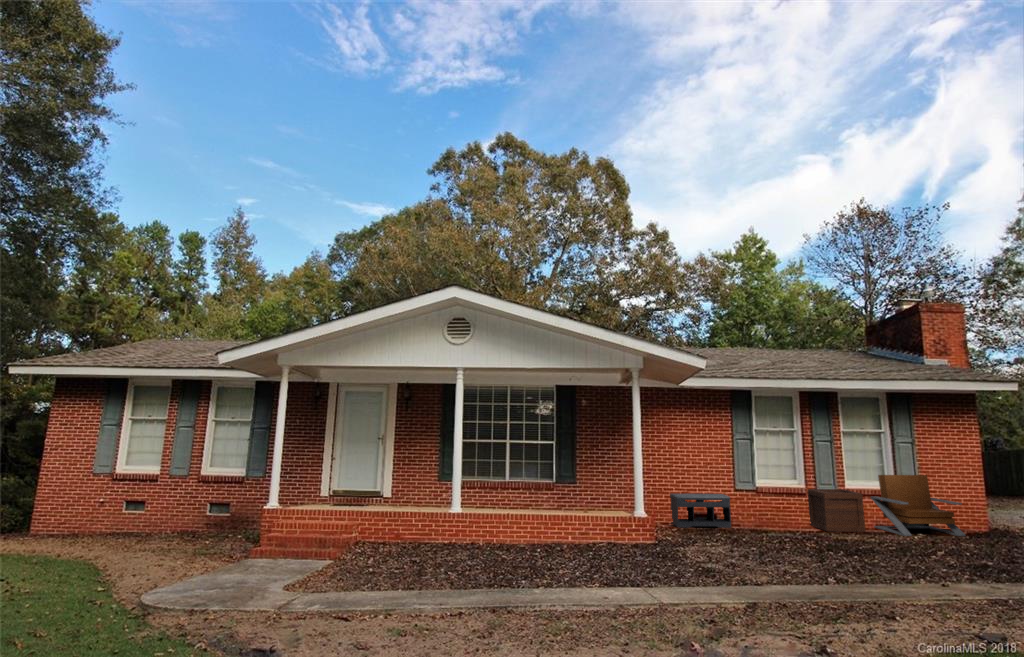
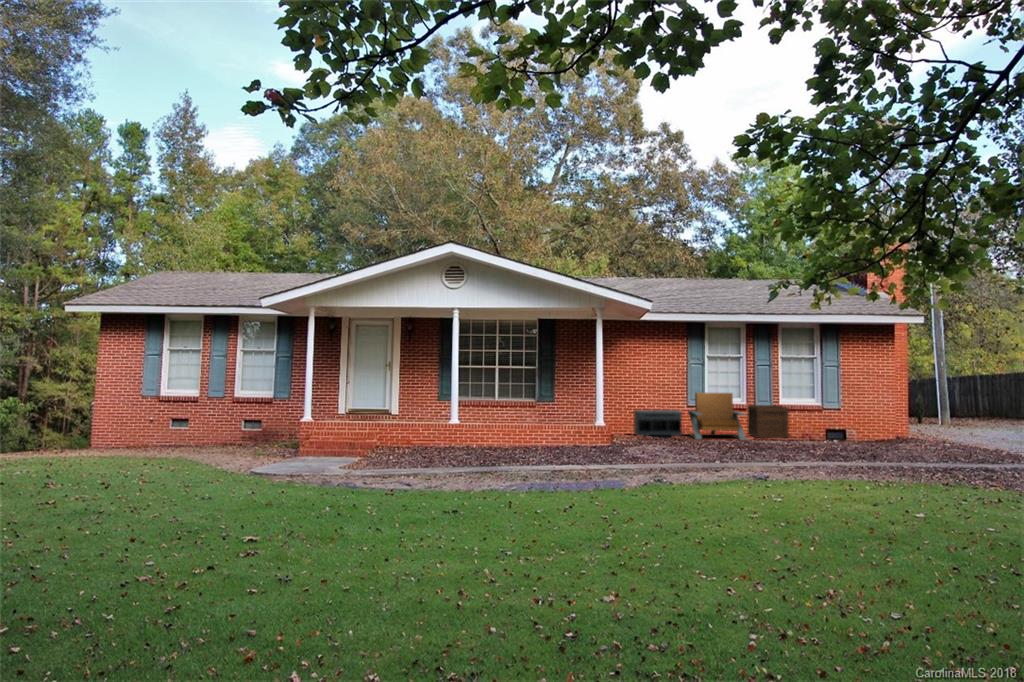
lounge chair: present [871,475,965,536] -> present [688,393,746,440]

